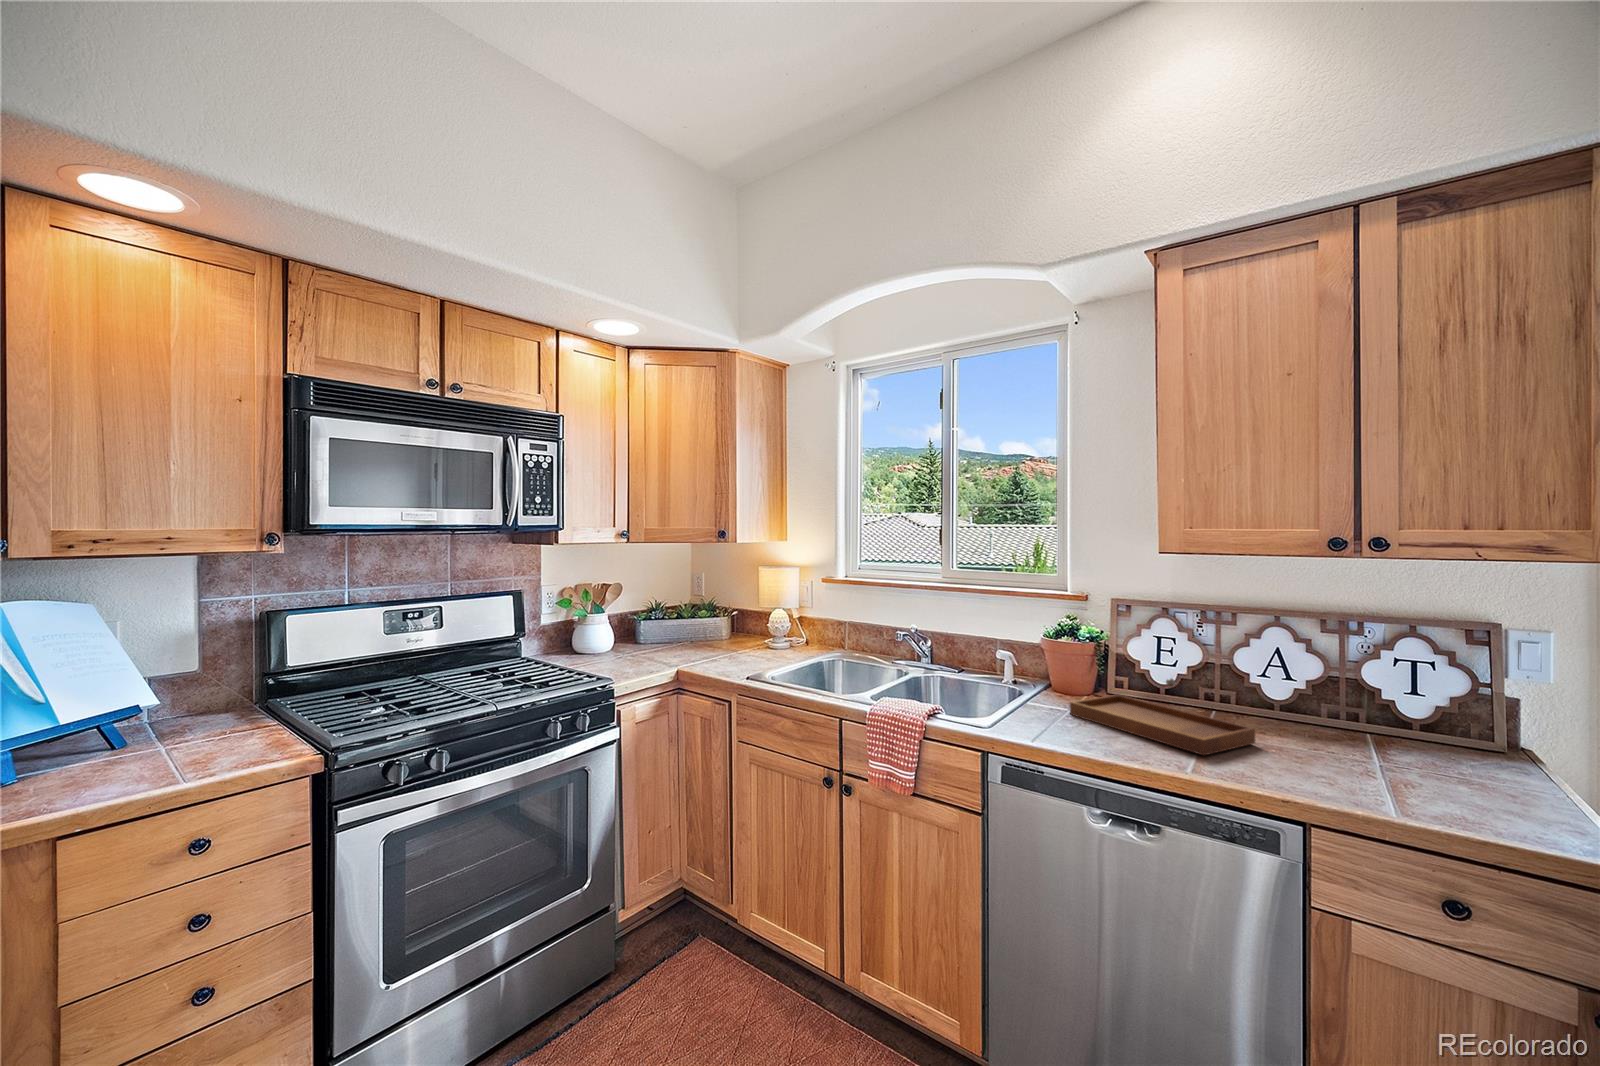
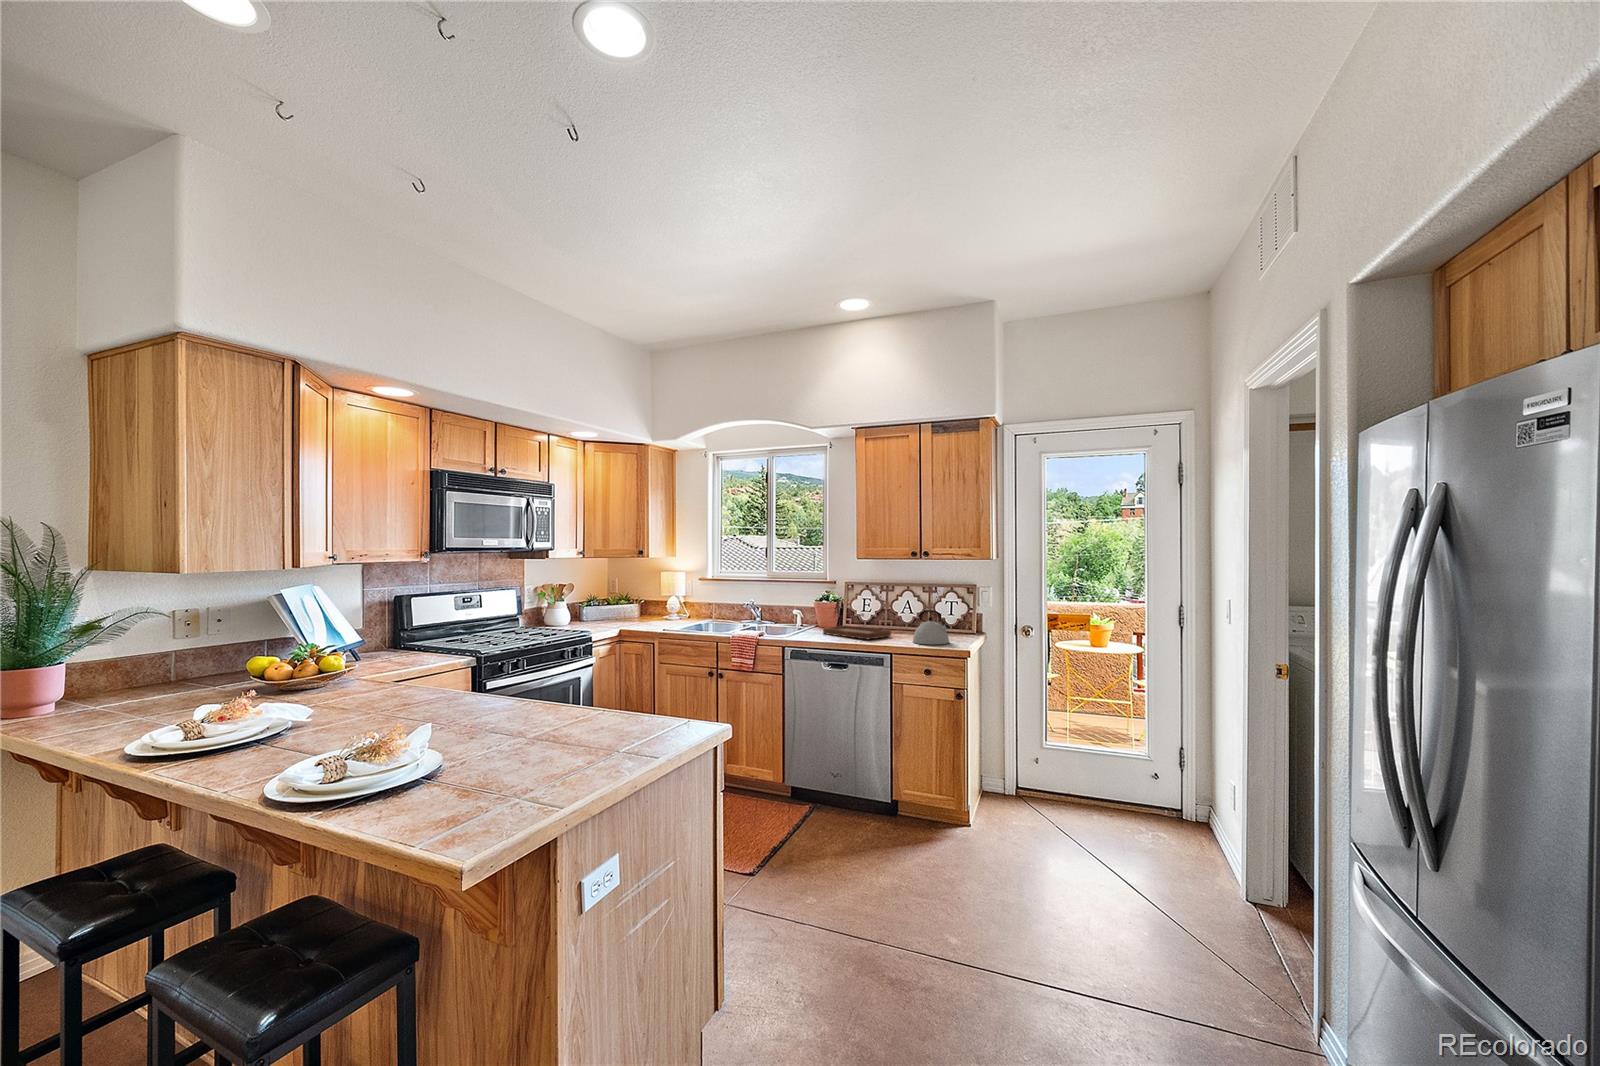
kettle: none [1342,698,1483,806] -> present [913,610,949,644]

